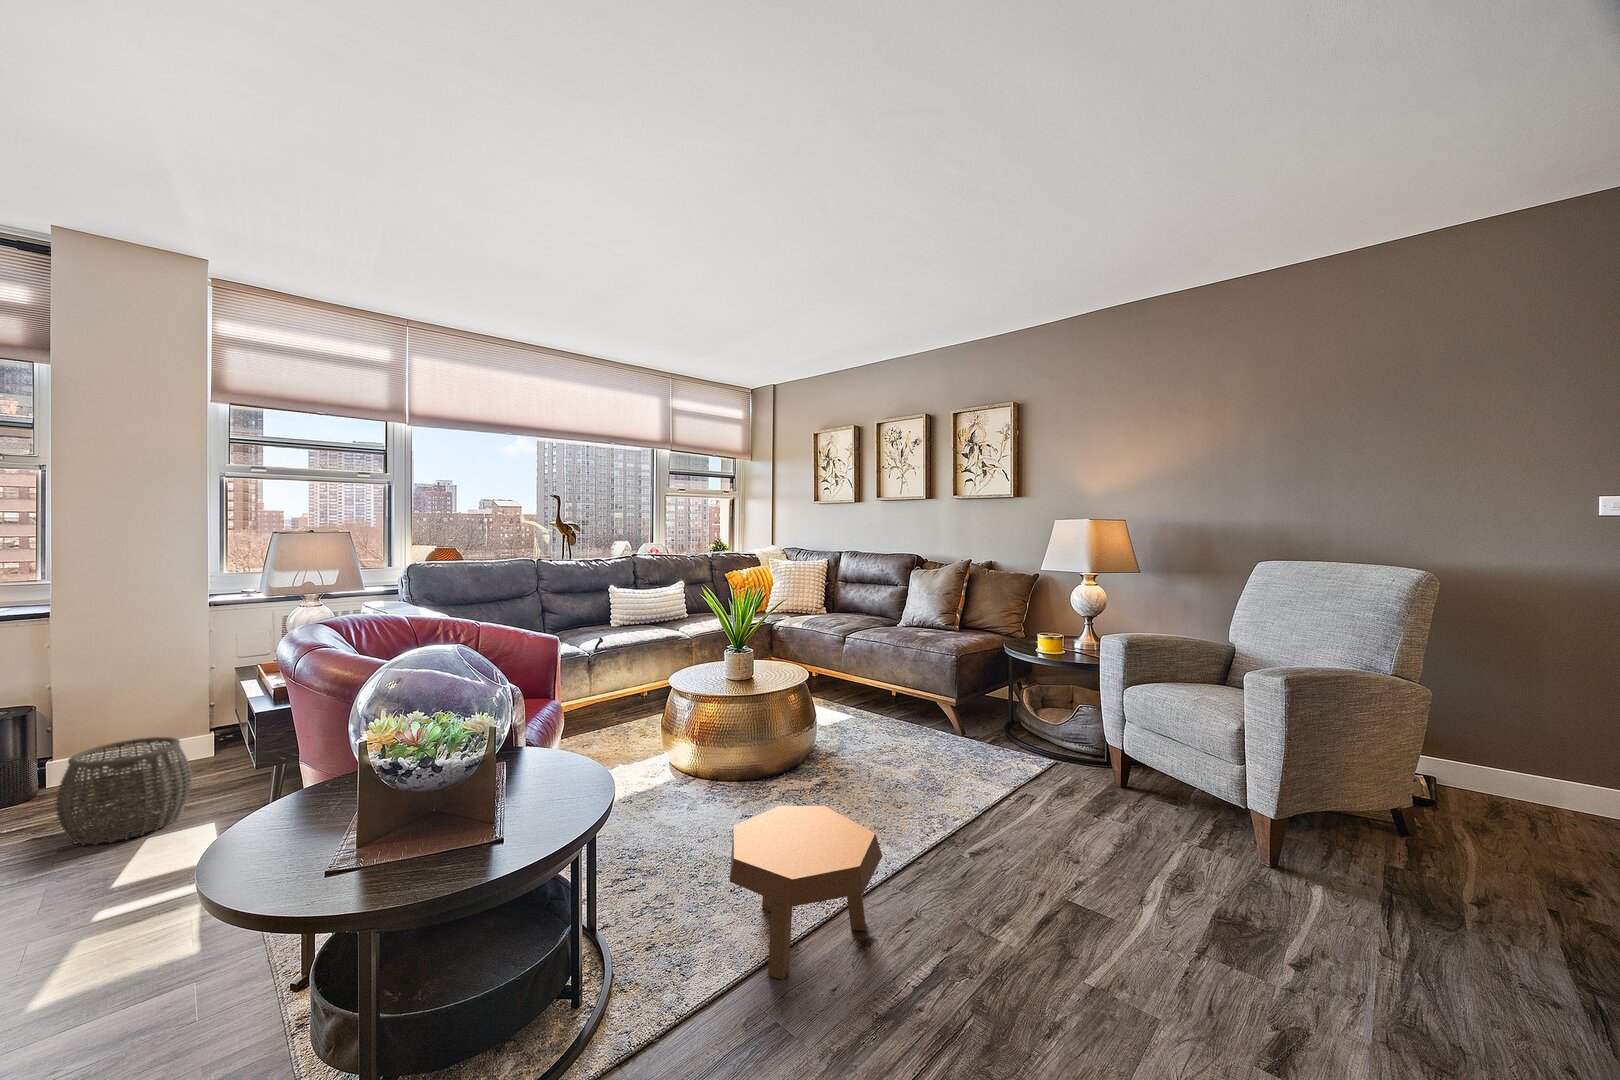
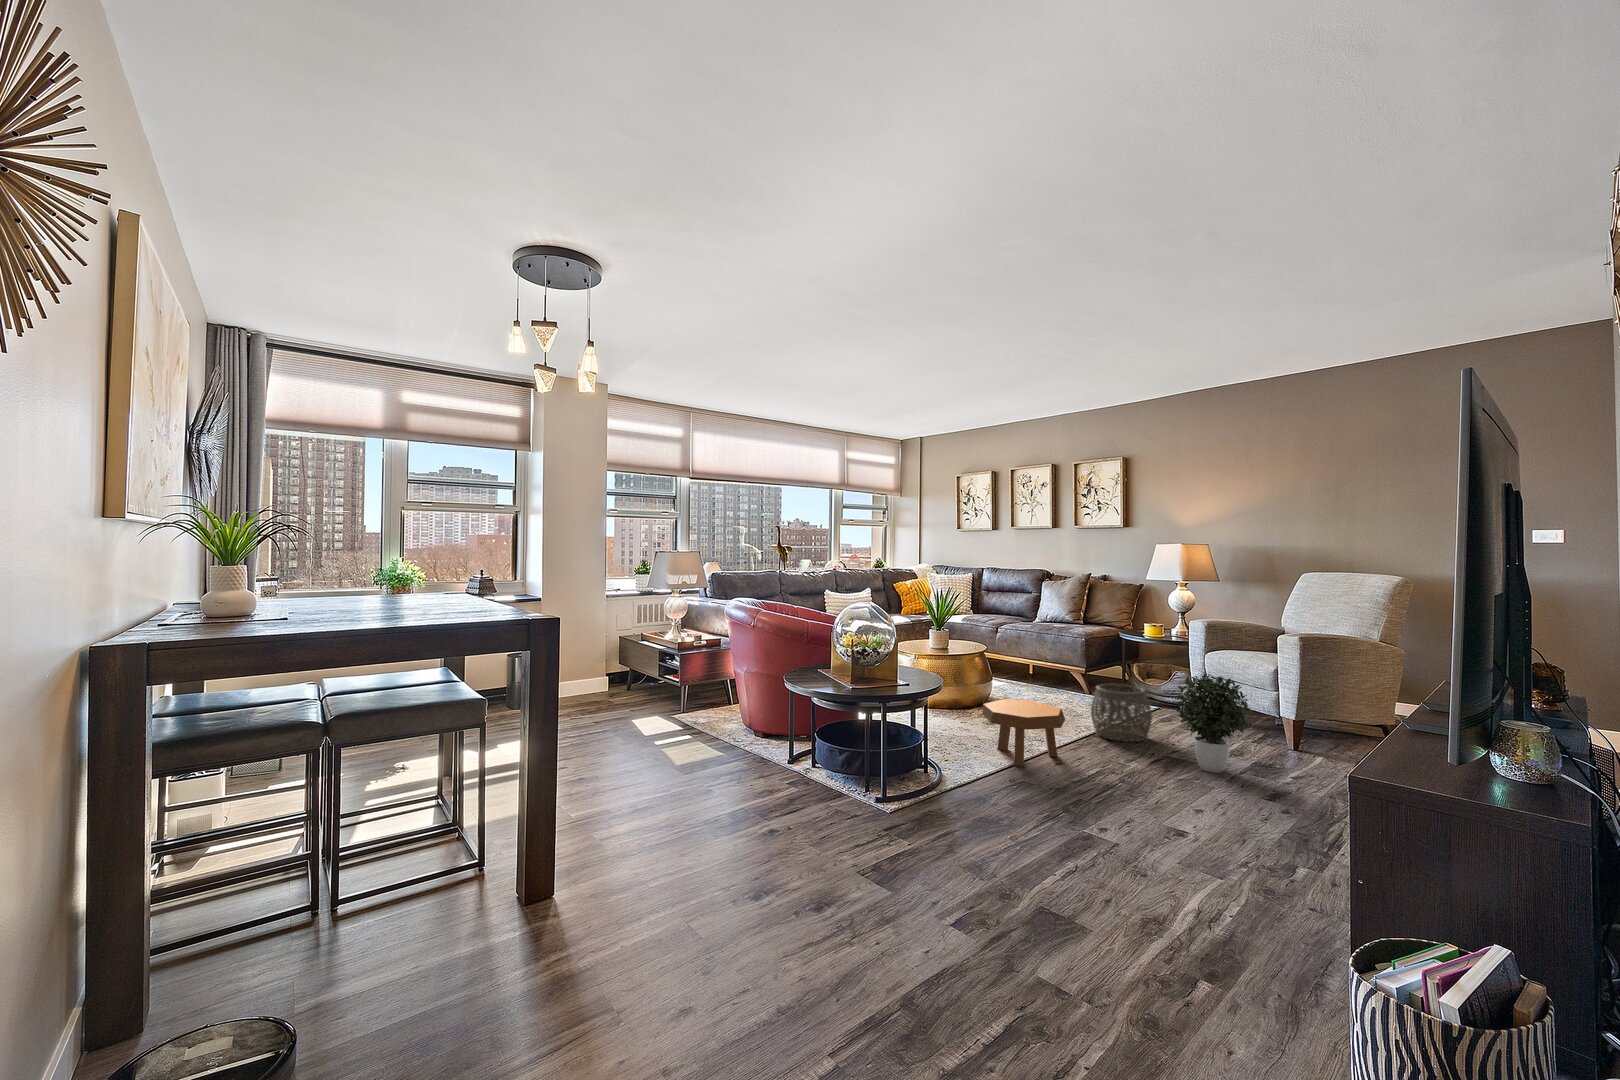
woven basket: present [55,737,192,845] -> present [1090,684,1153,742]
potted plant: none [1086,771,1231,974] -> present [1176,674,1251,773]

